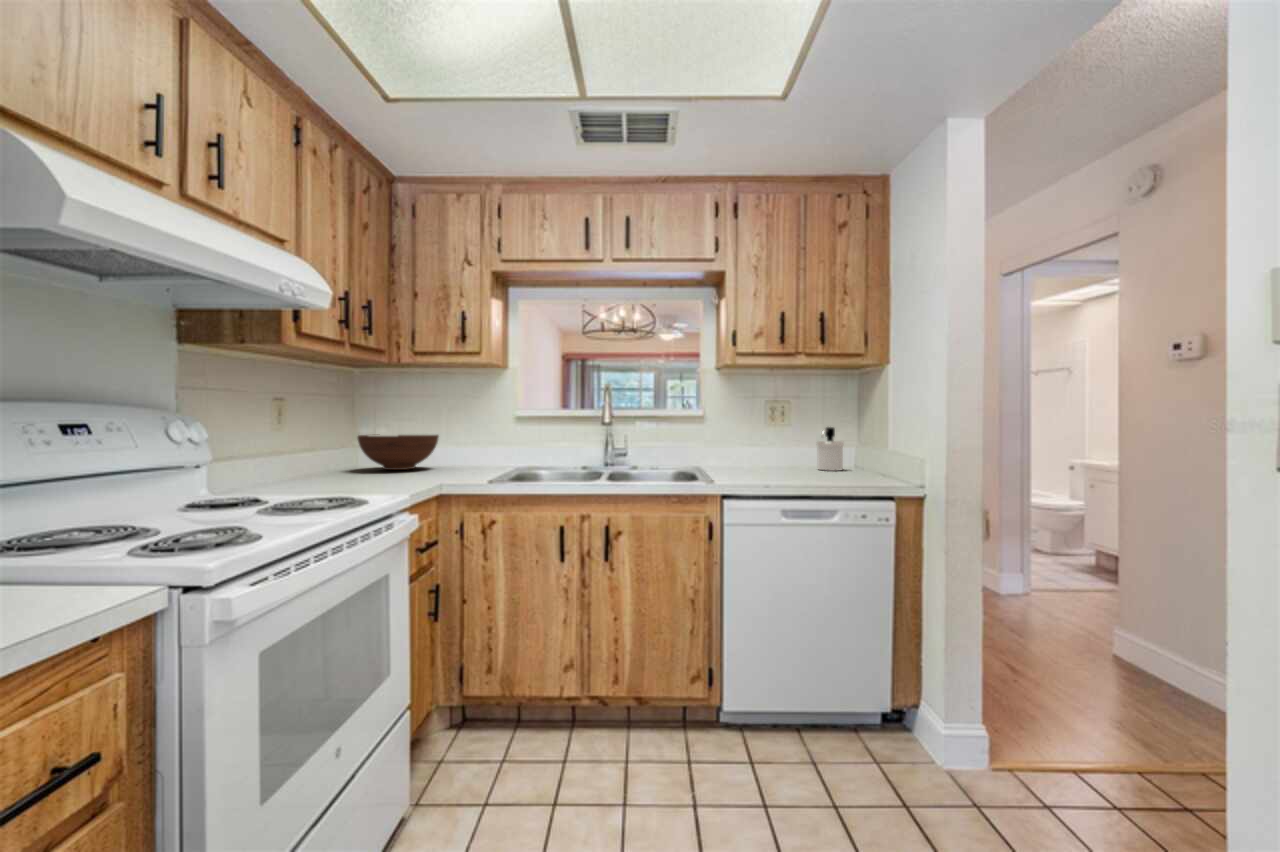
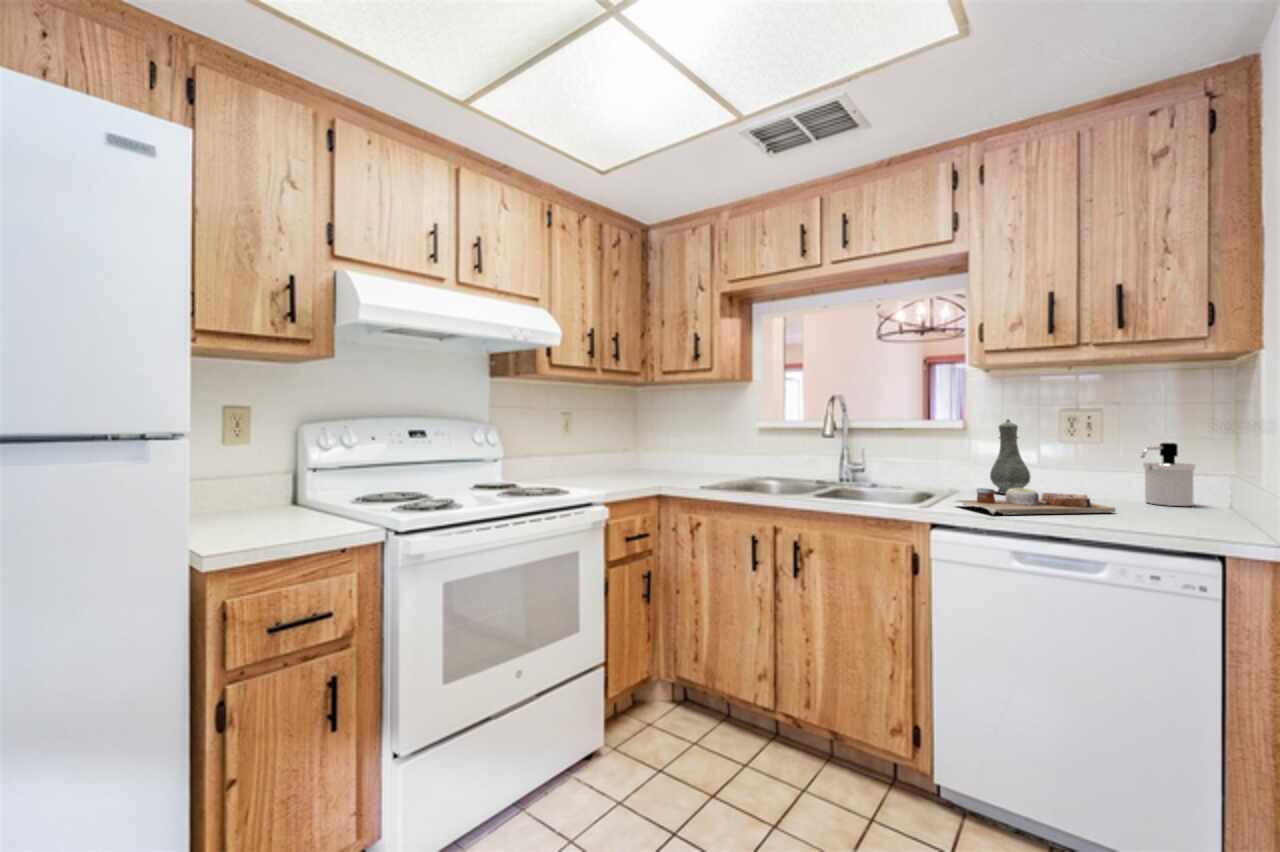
vase: none [724,410,752,470] -> present [990,419,1030,494]
fruit bowl: present [358,435,439,470] -> none [632,441,695,472]
cutting board: none [728,462,821,484] -> present [957,488,1115,515]

